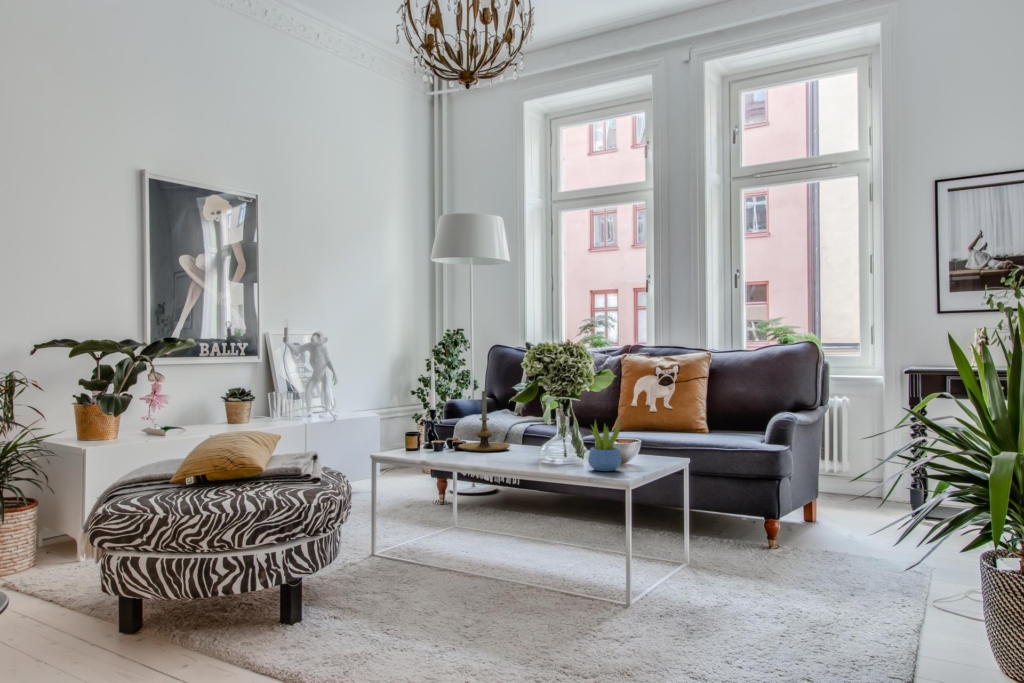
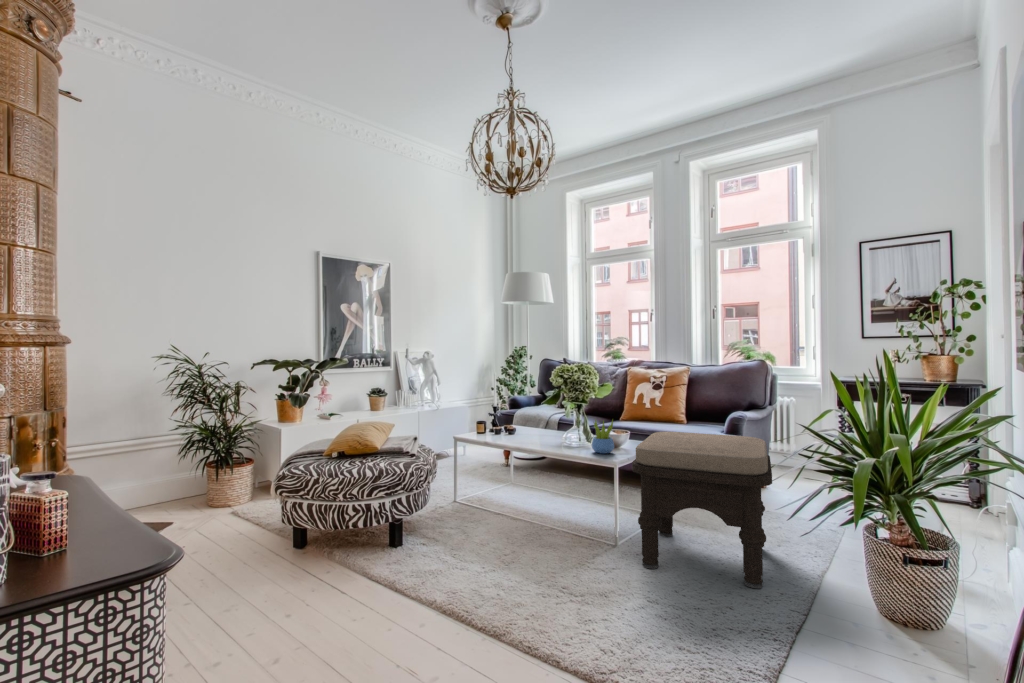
candle holder: present [459,391,510,452] -> none [512,394,546,435]
ottoman: none [657,437,858,651] -> present [632,432,772,589]

